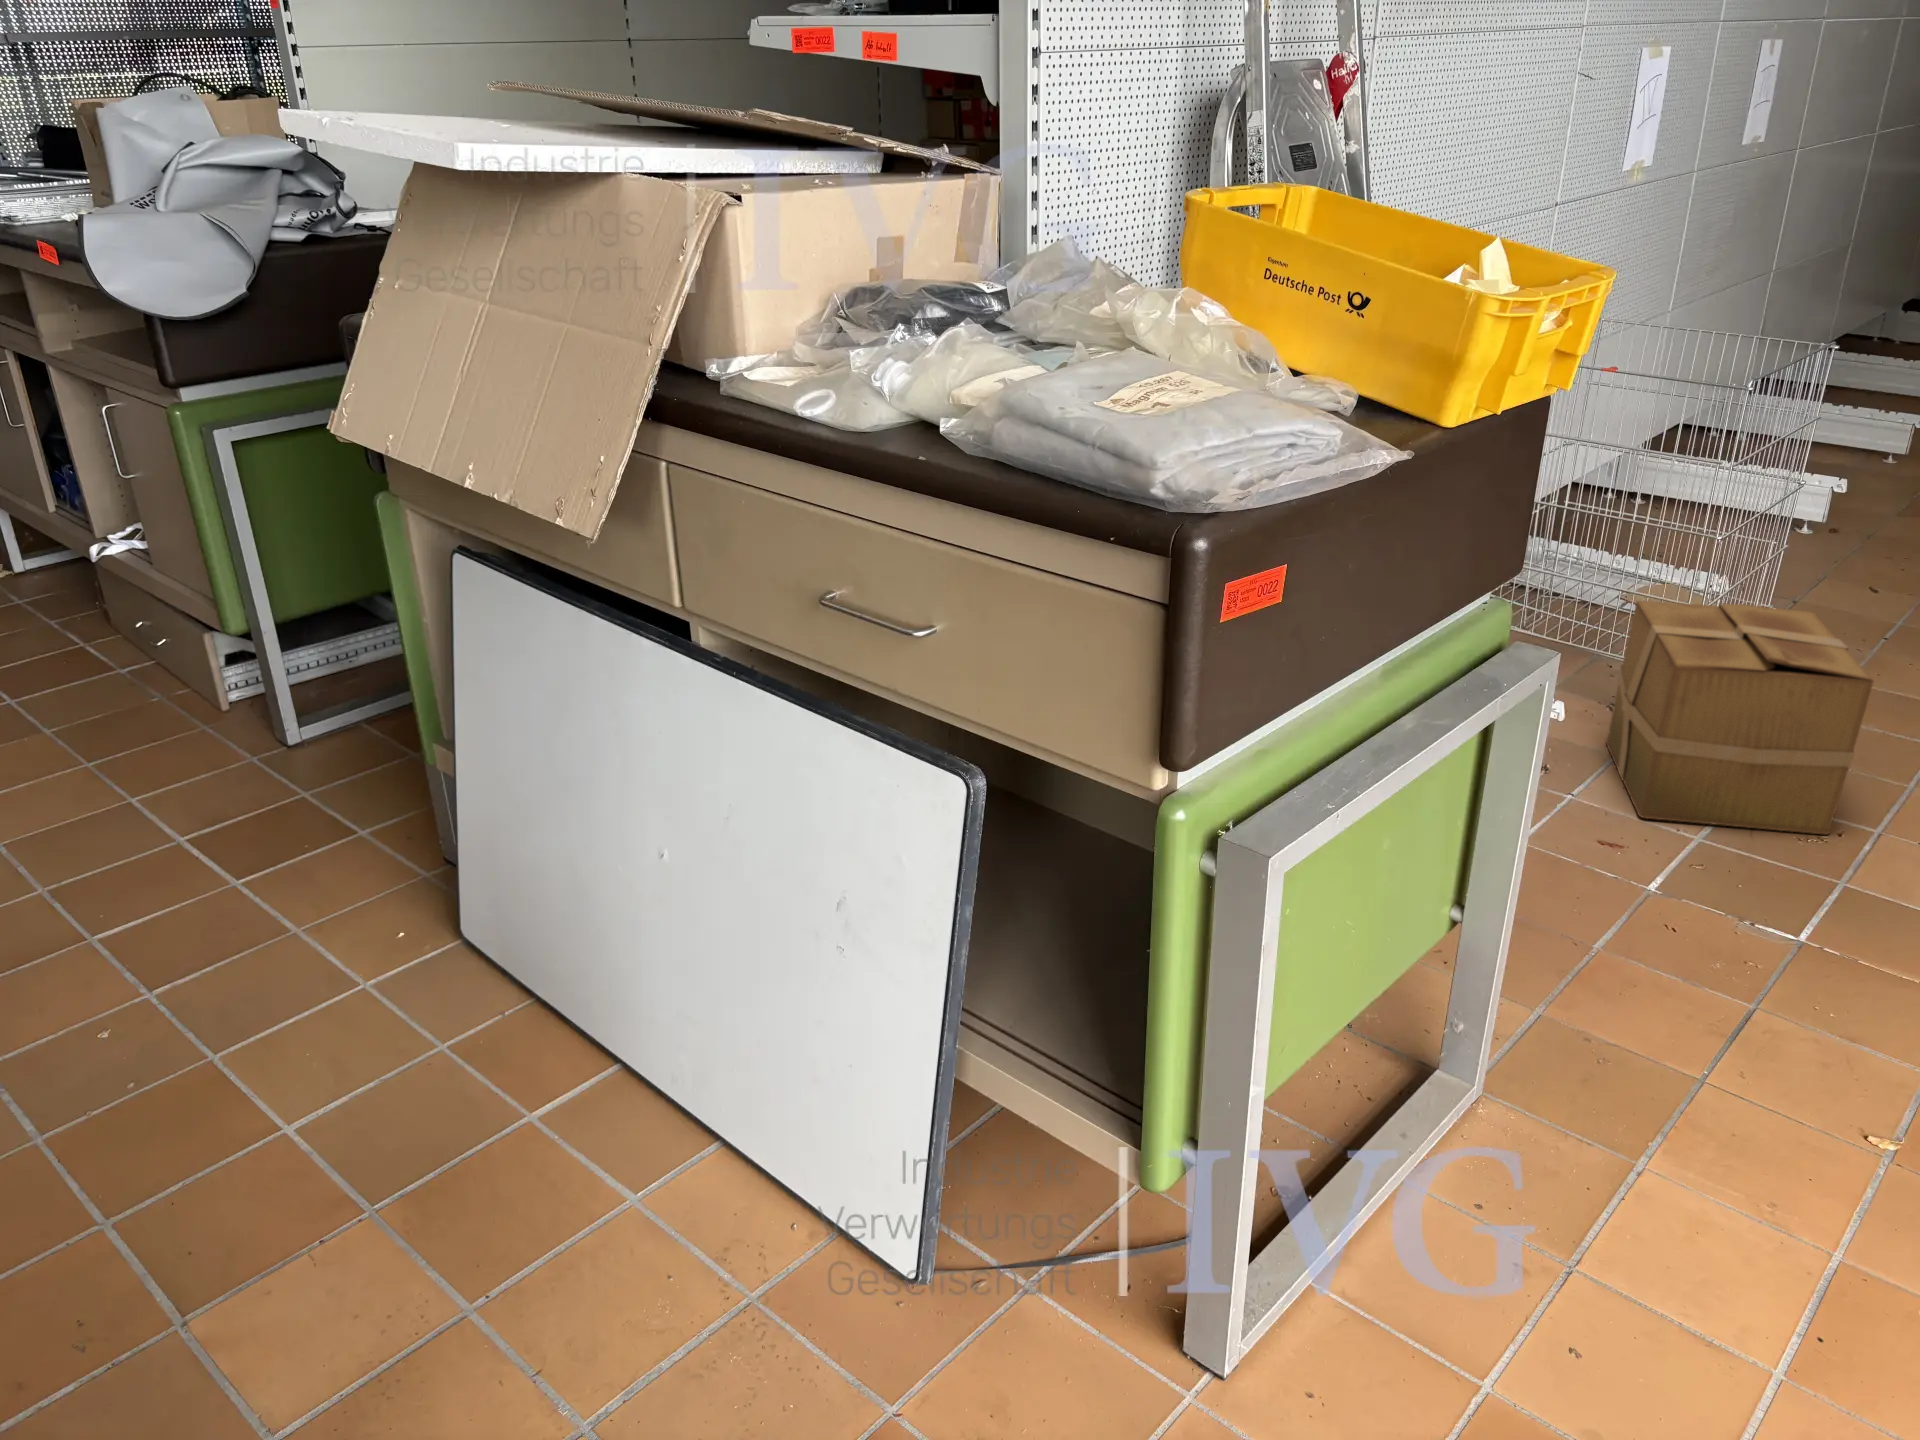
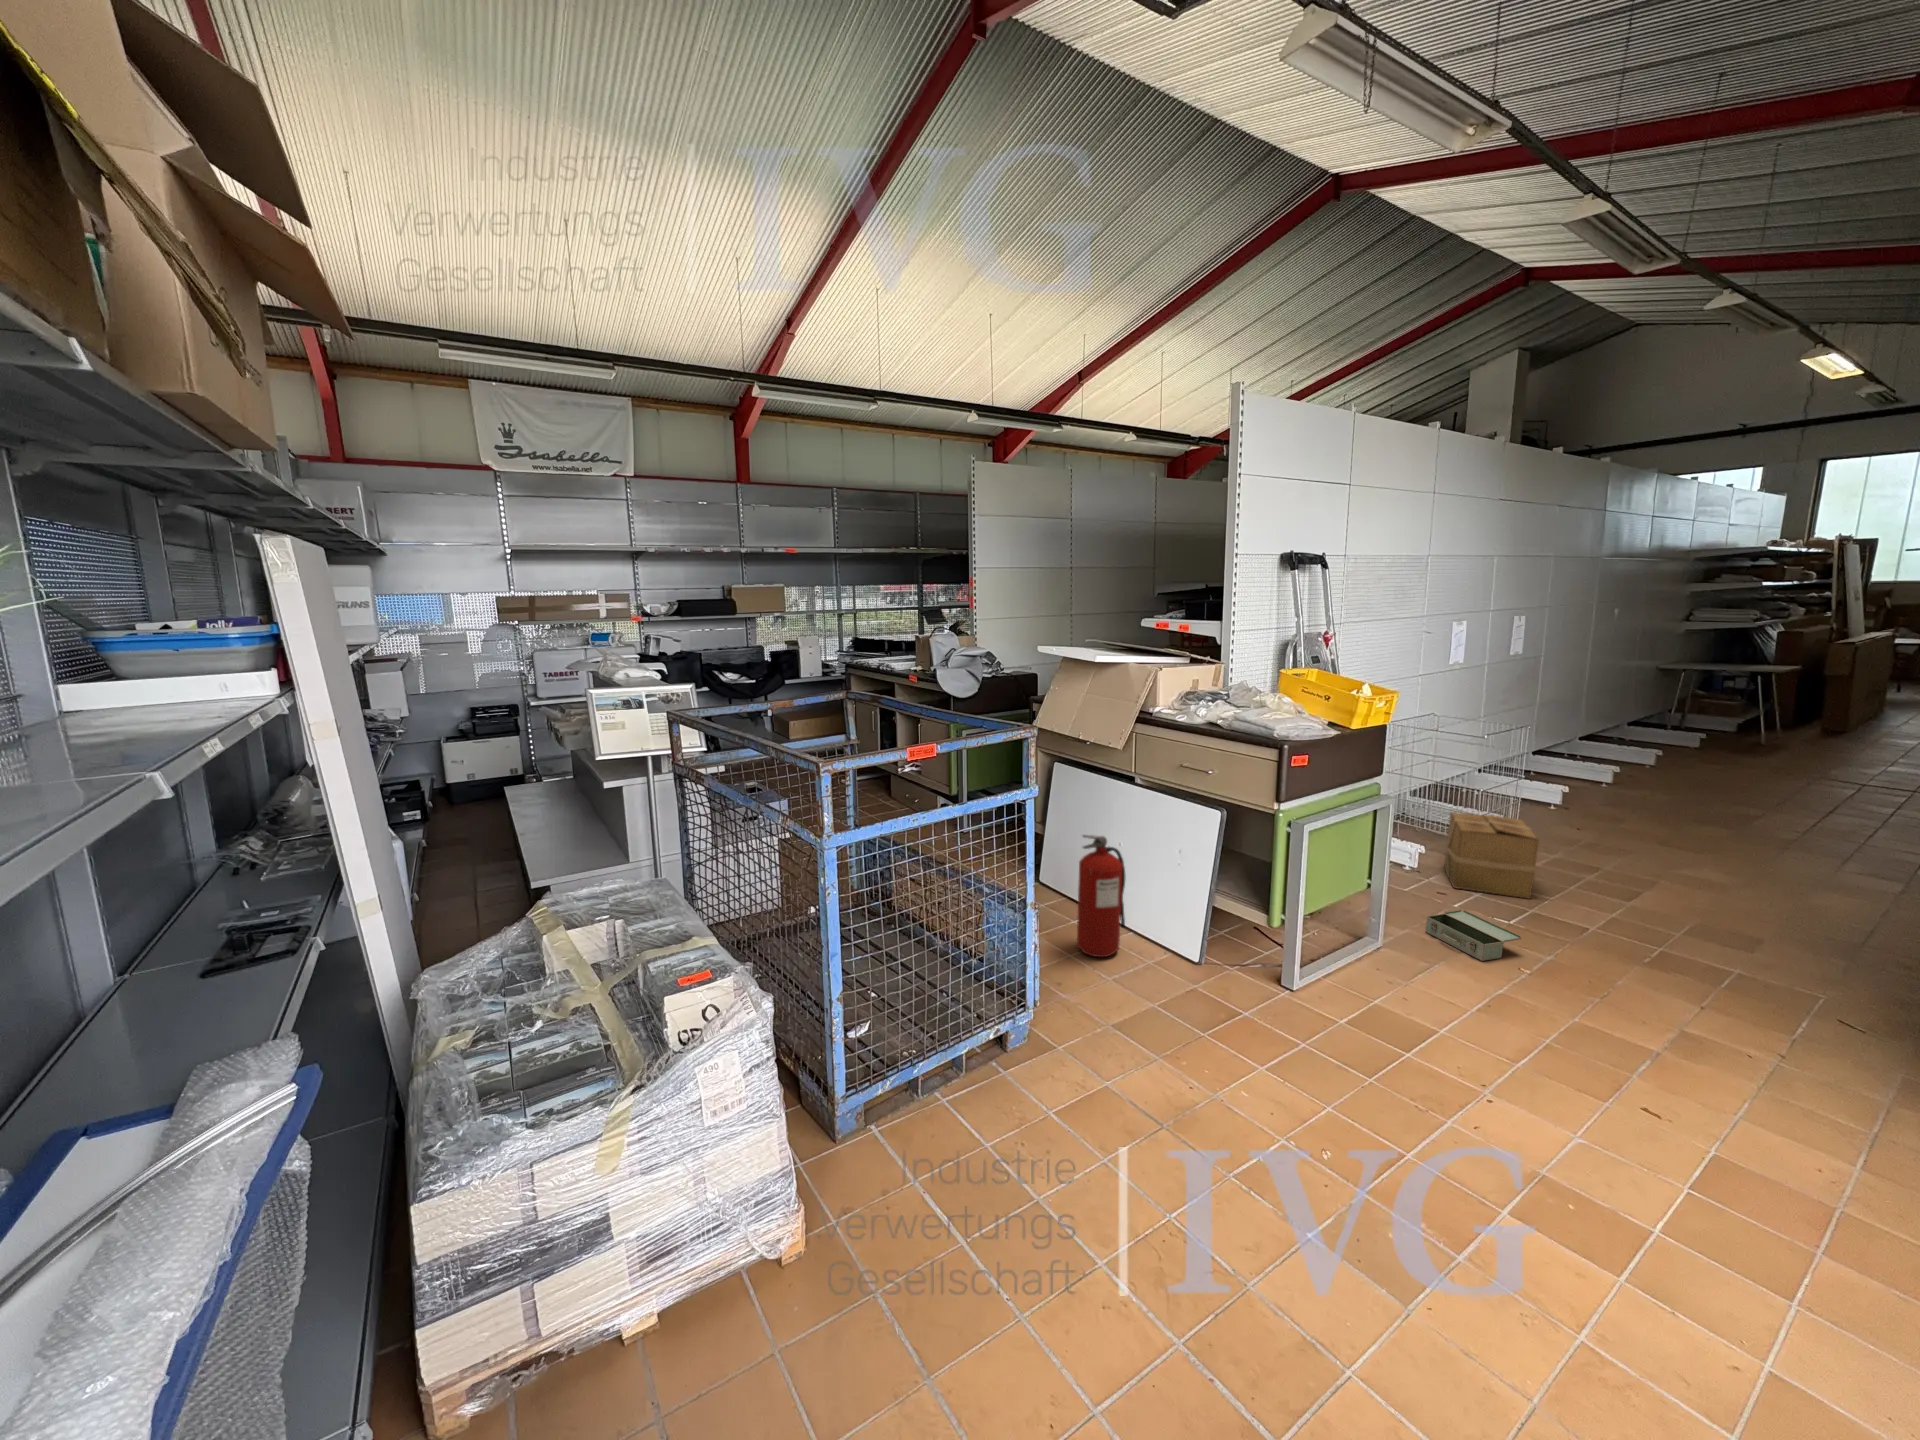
fire extinguisher: none [441,890,674,1298] -> present [1077,835,1125,957]
toolbox: none [1593,925,1863,1111] -> present [1425,910,1522,961]

